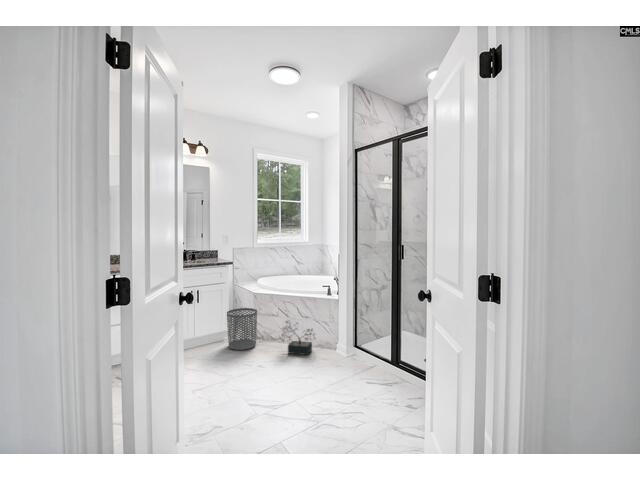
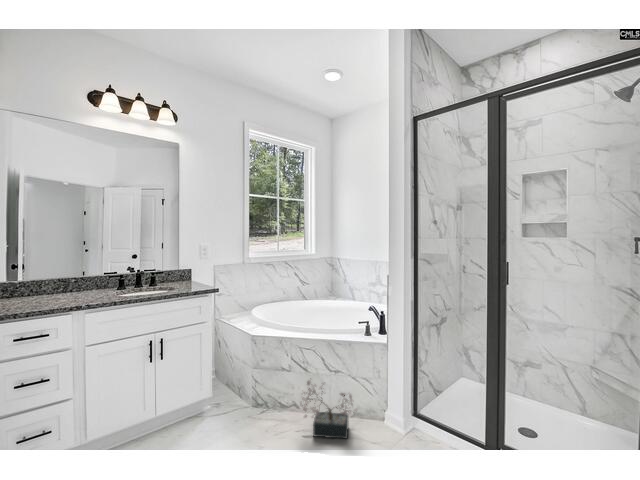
waste bin: present [227,308,257,350] -> none [210,359,259,434]

